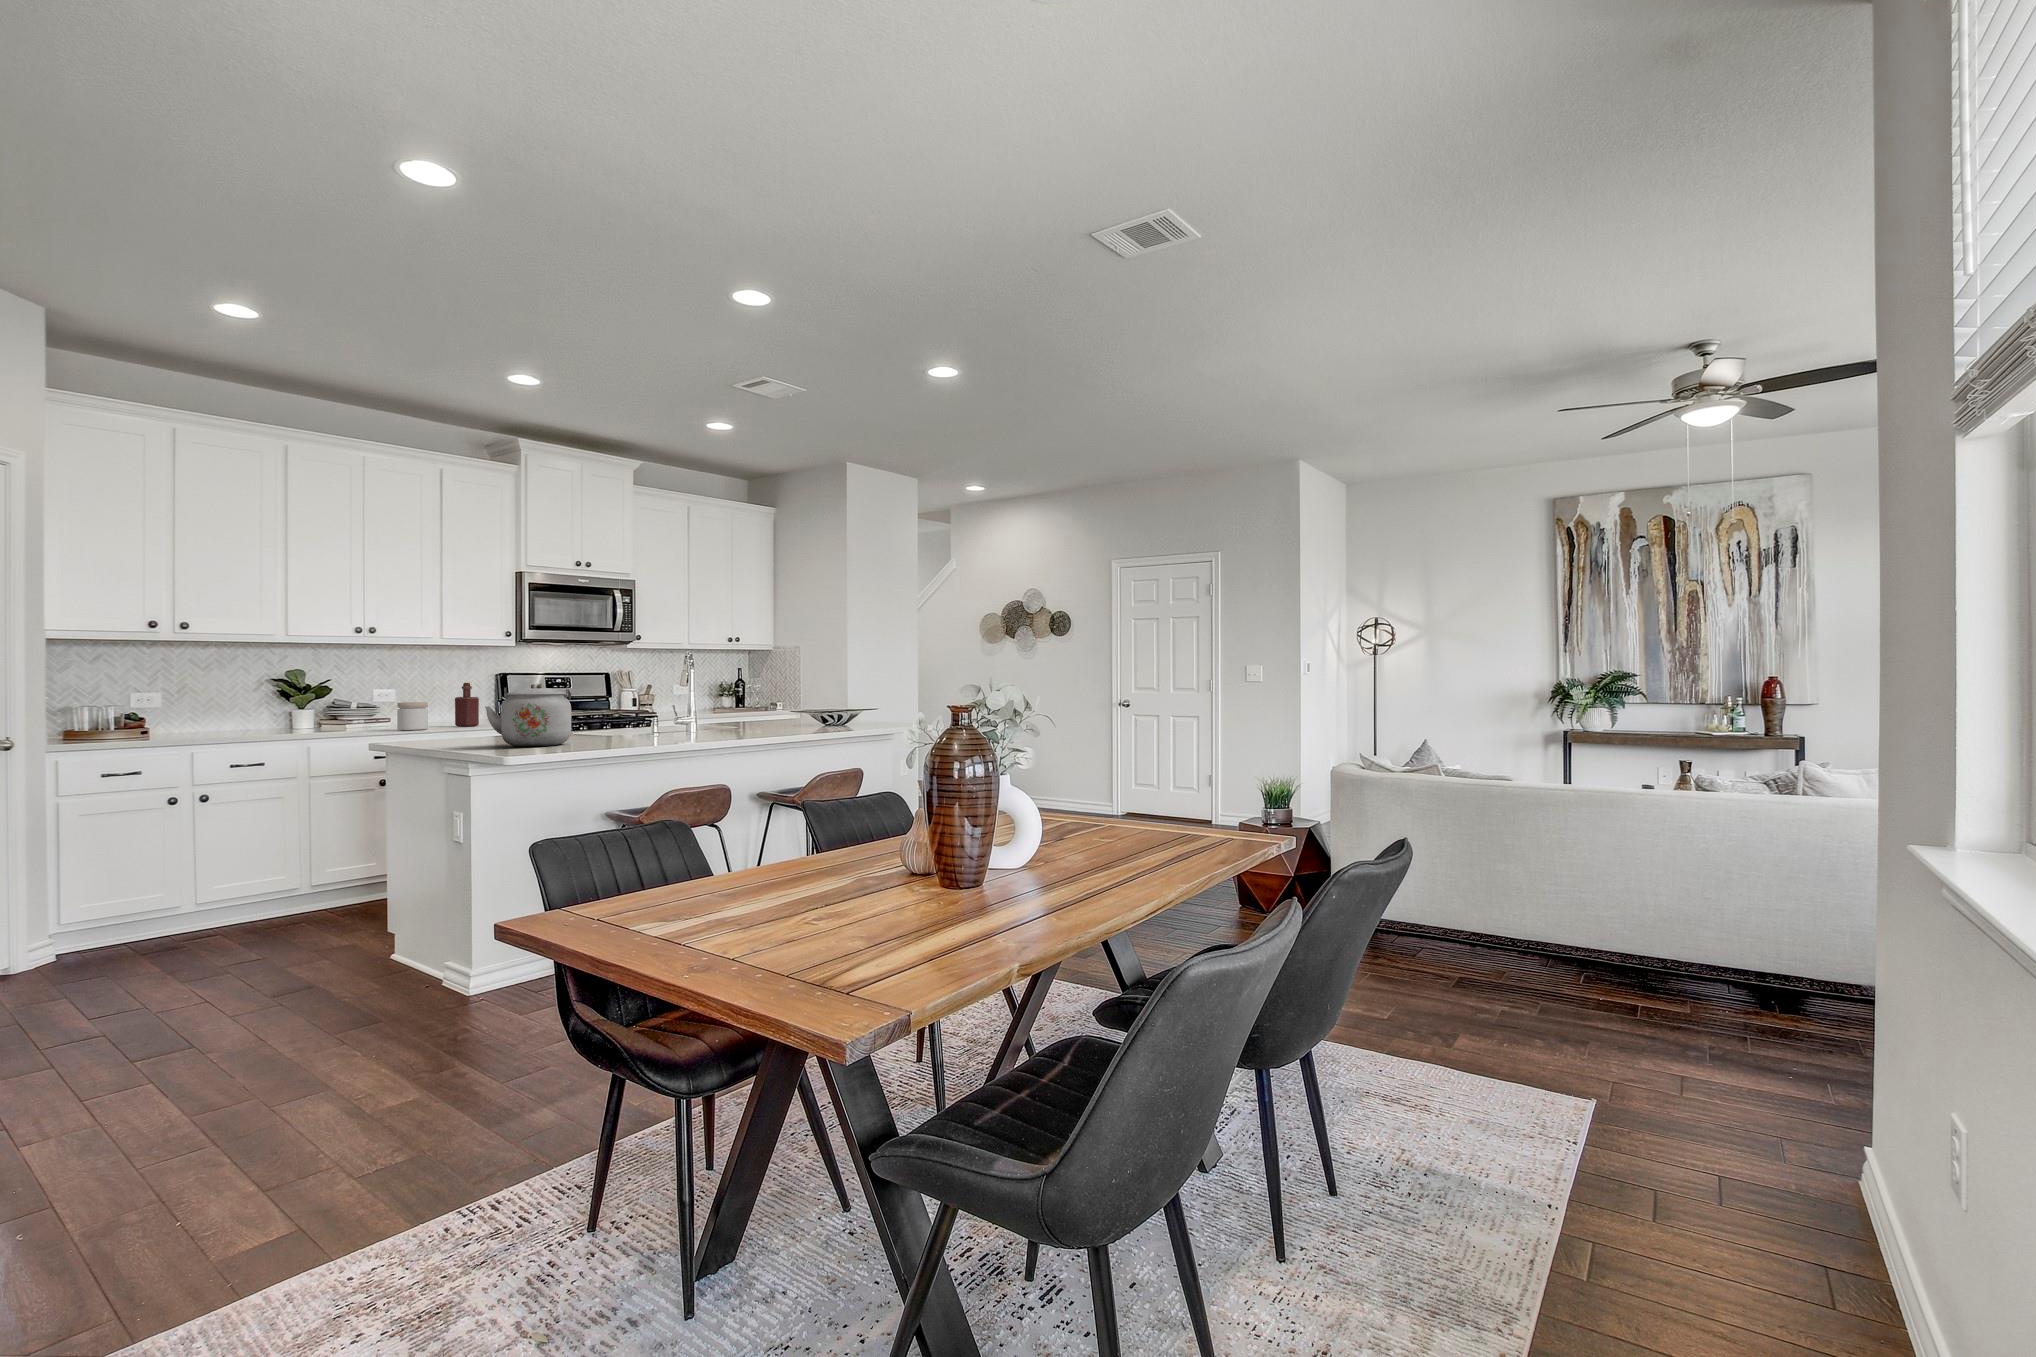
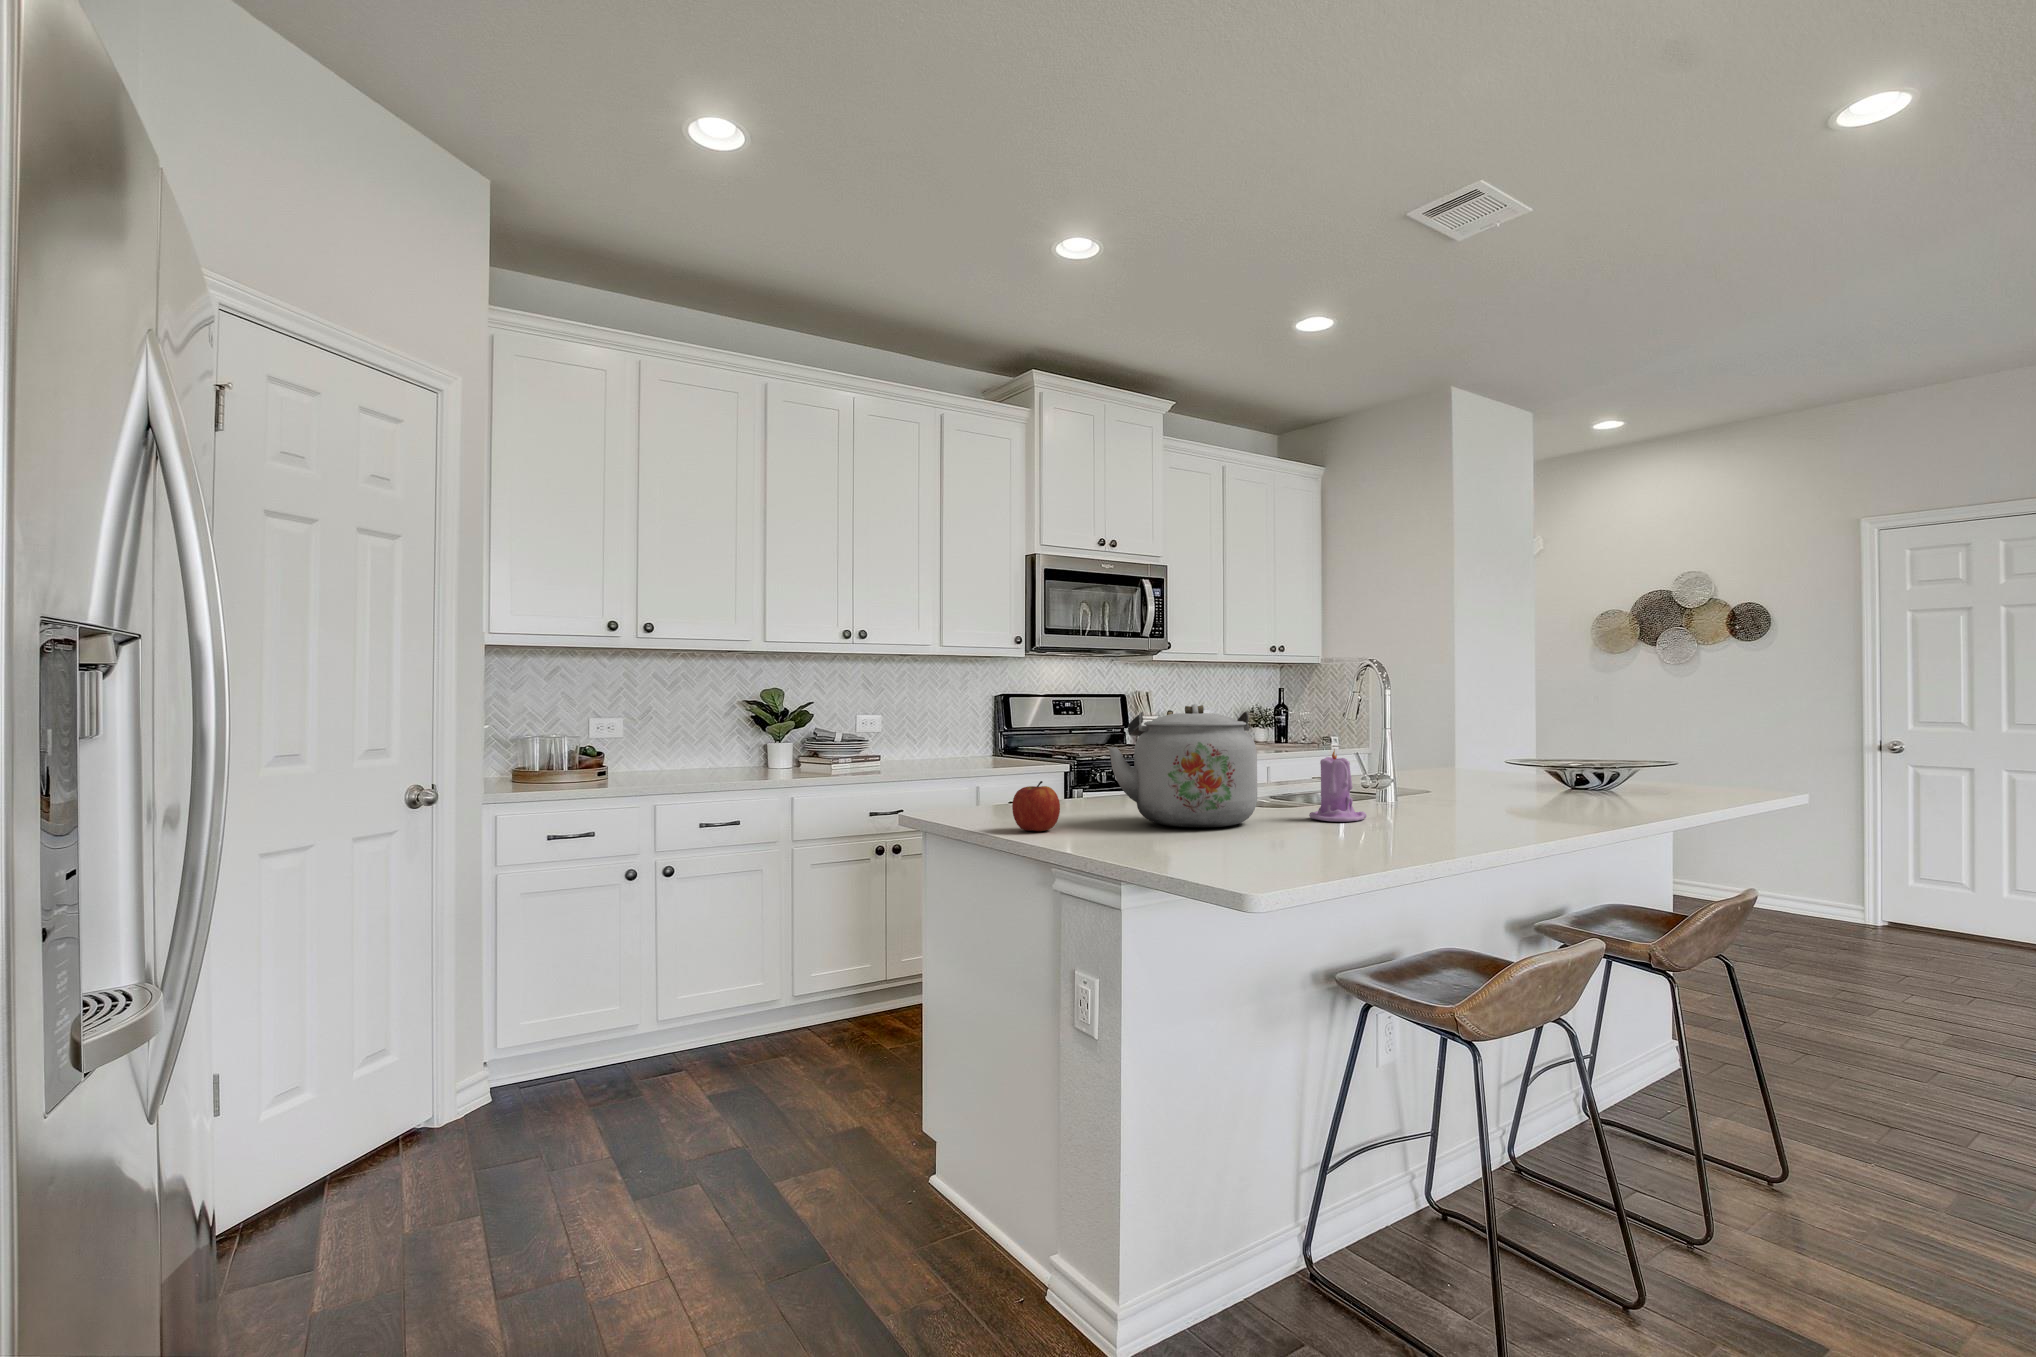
bottle: present [455,683,479,727] -> none [950,708,980,769]
jar: present [397,702,428,730] -> none [887,734,923,773]
candle: none [603,705,633,742] -> present [1309,749,1367,822]
apple: none [425,724,454,751] -> present [1012,781,1060,831]

